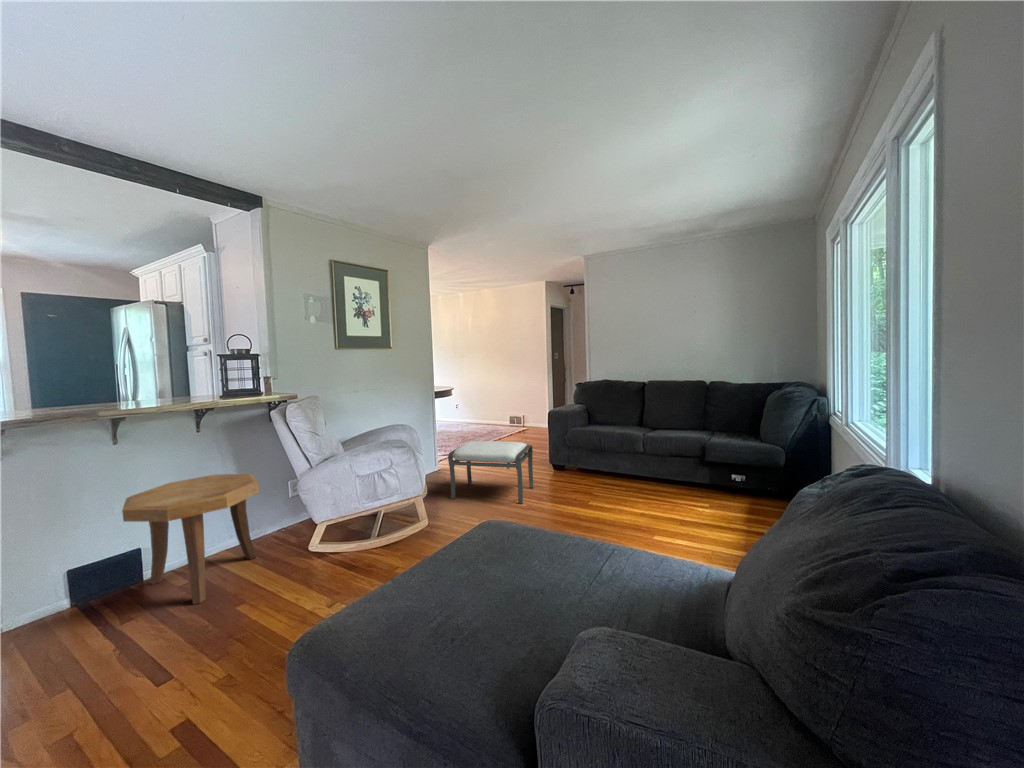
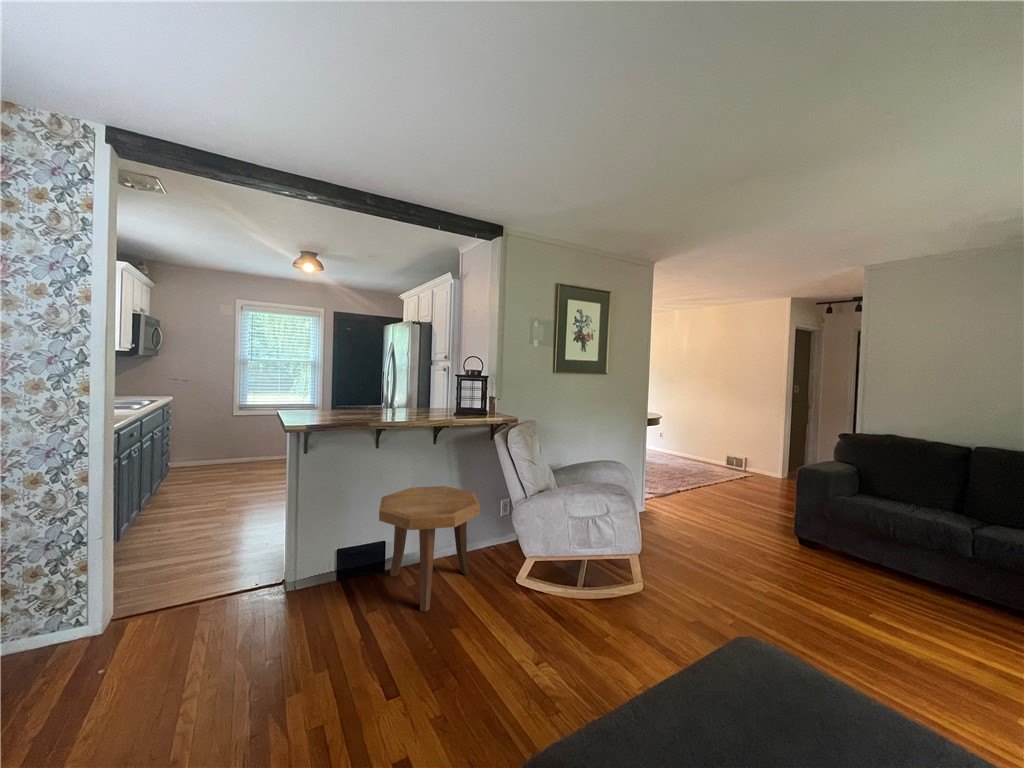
ottoman: present [448,441,534,504] -> none [662,491,776,588]

